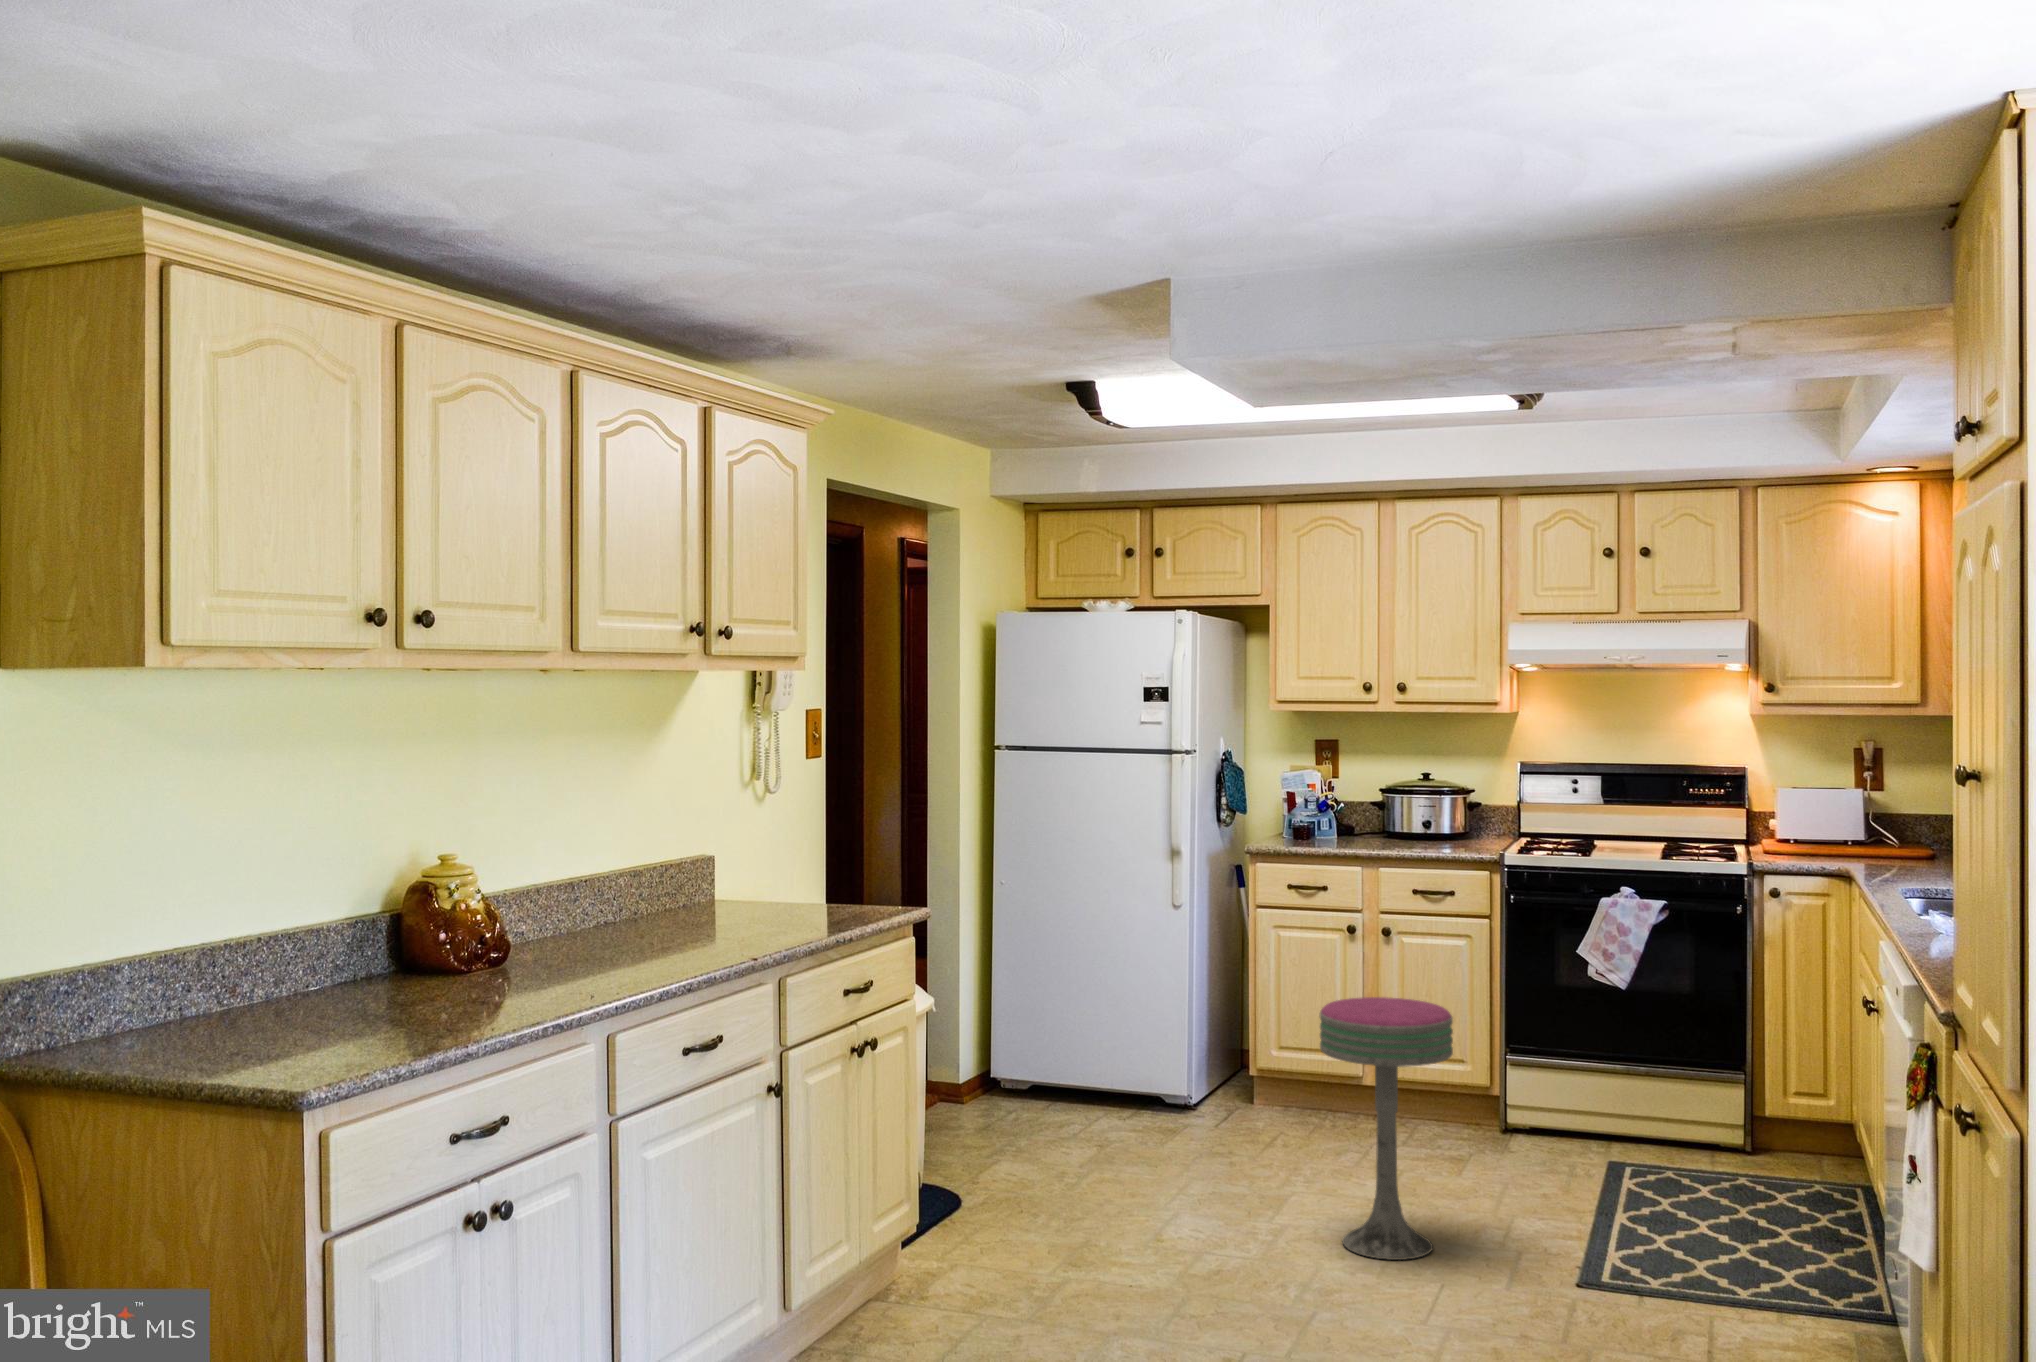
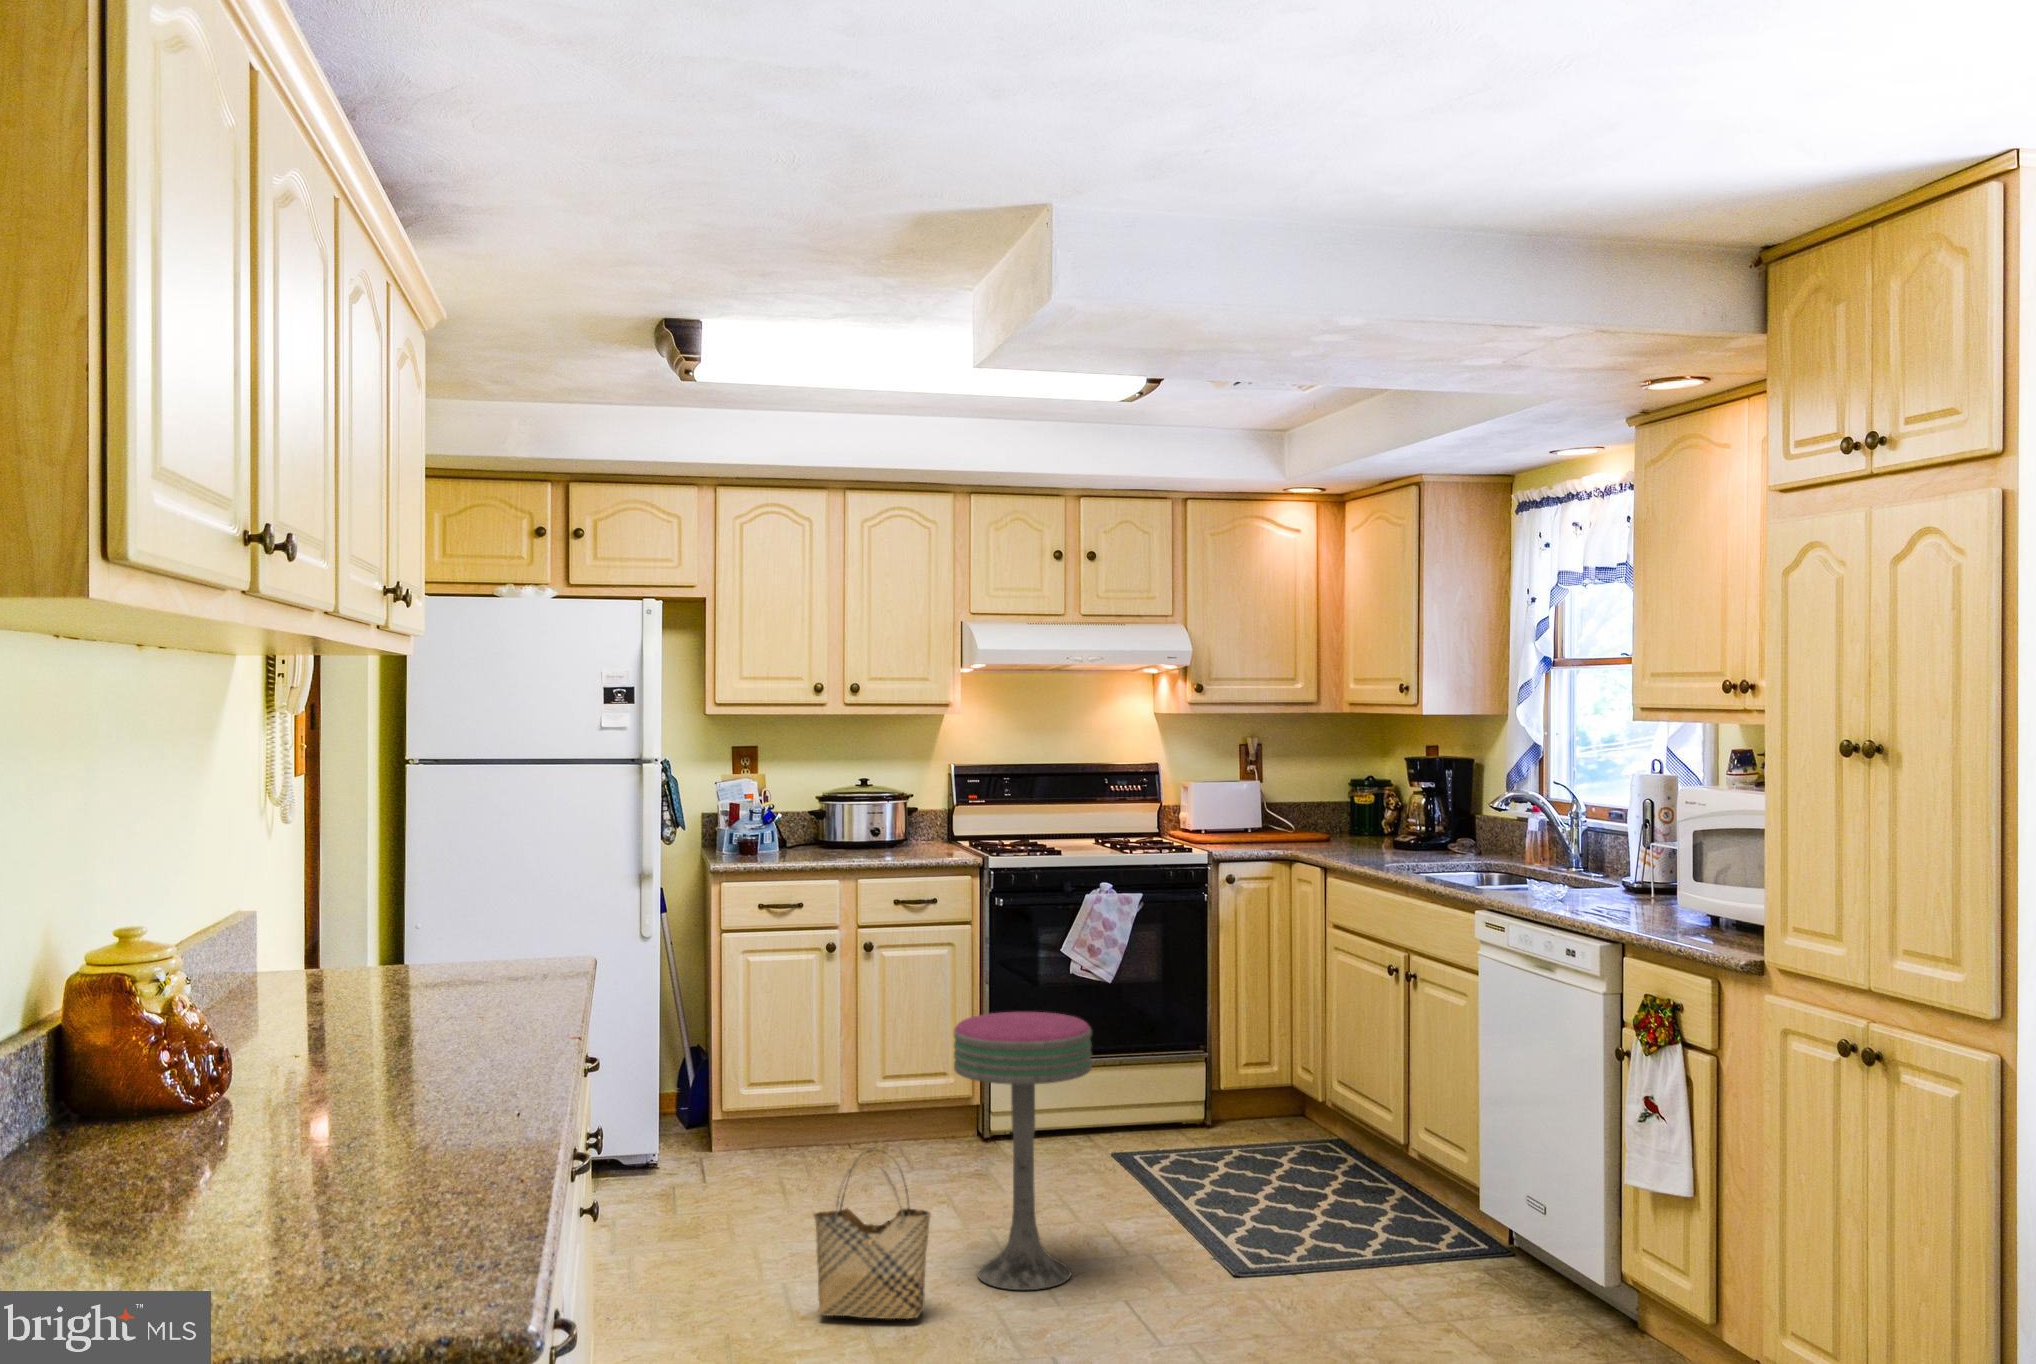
woven basket: none [1170,1103,1269,1258] -> present [814,1149,931,1319]

